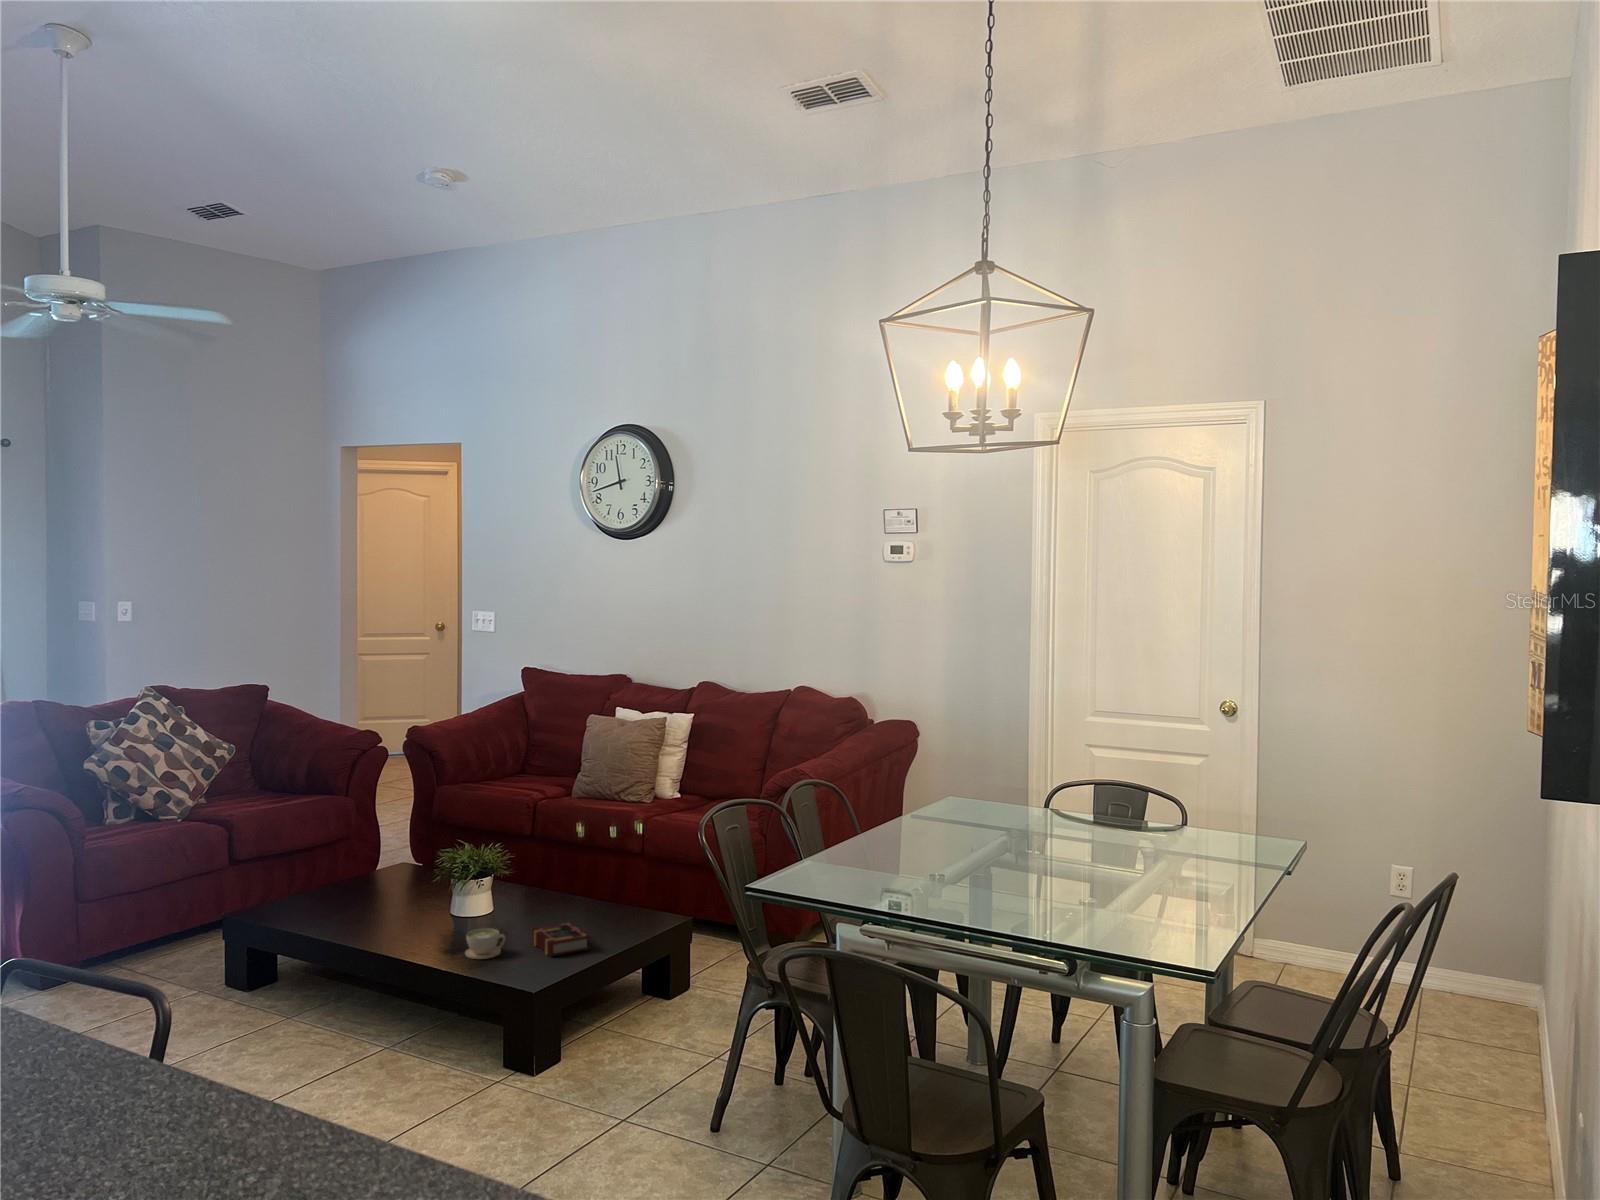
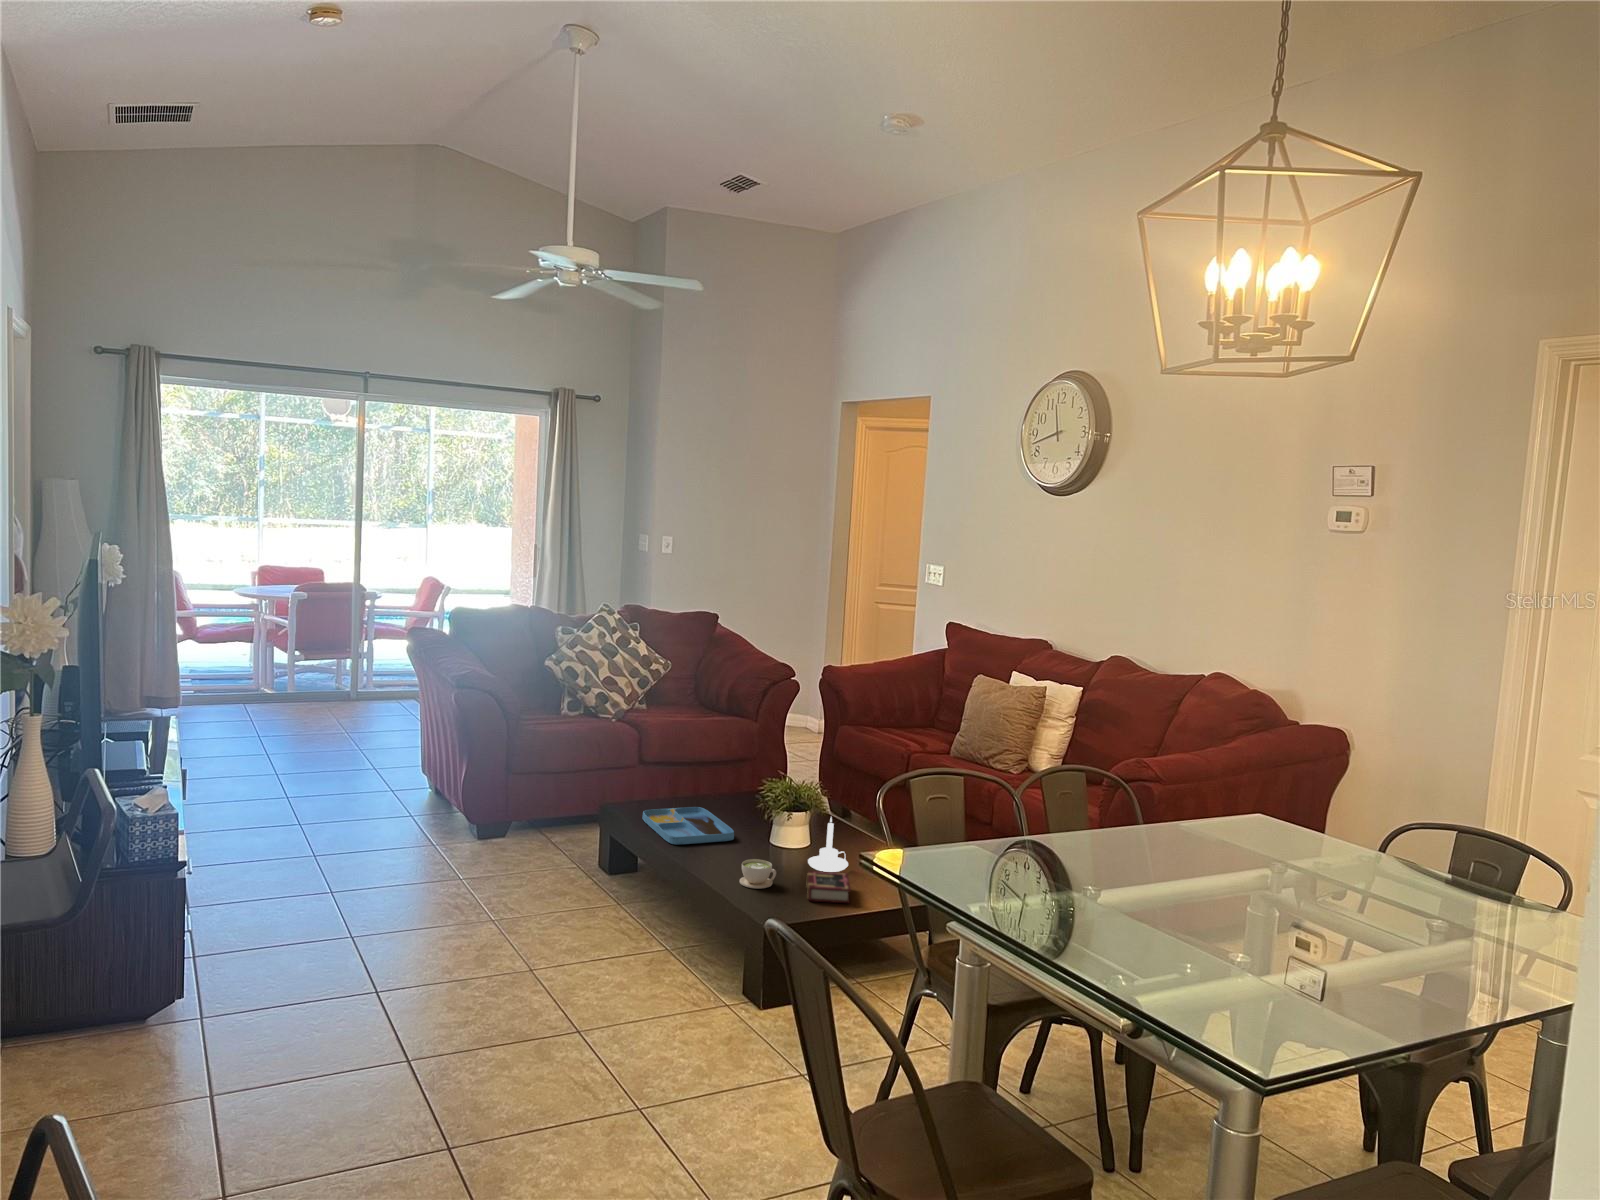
candle holder: none [513,870,555,928] -> present [808,817,848,872]
tray: none [290,895,414,937] -> present [642,807,734,844]

